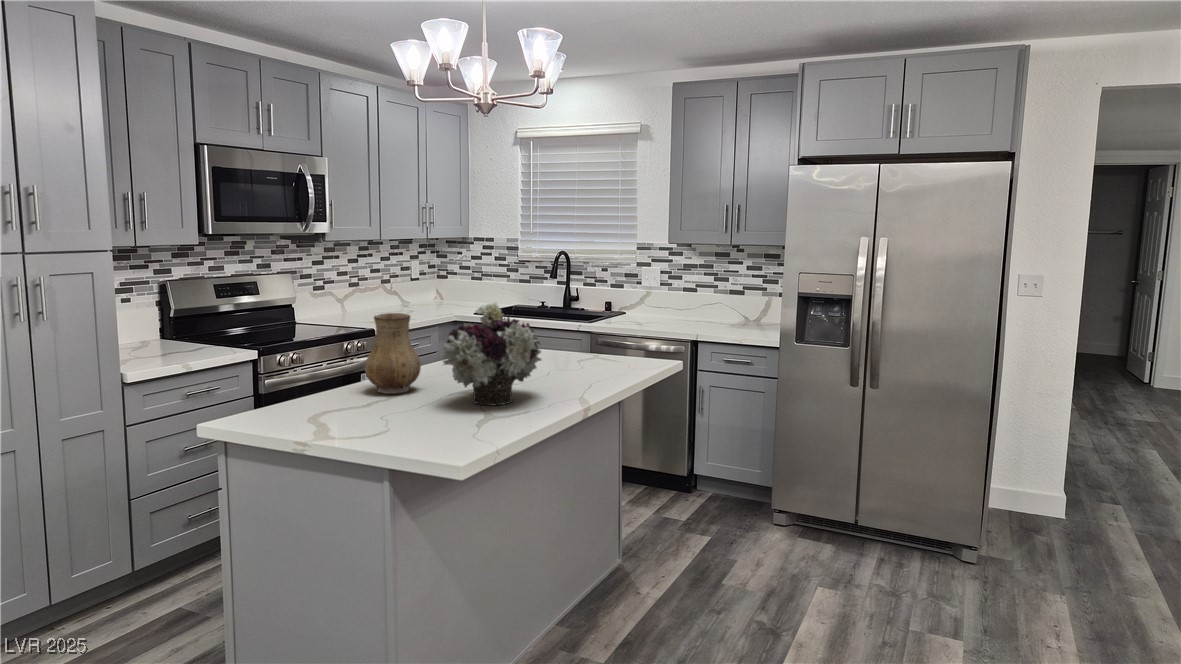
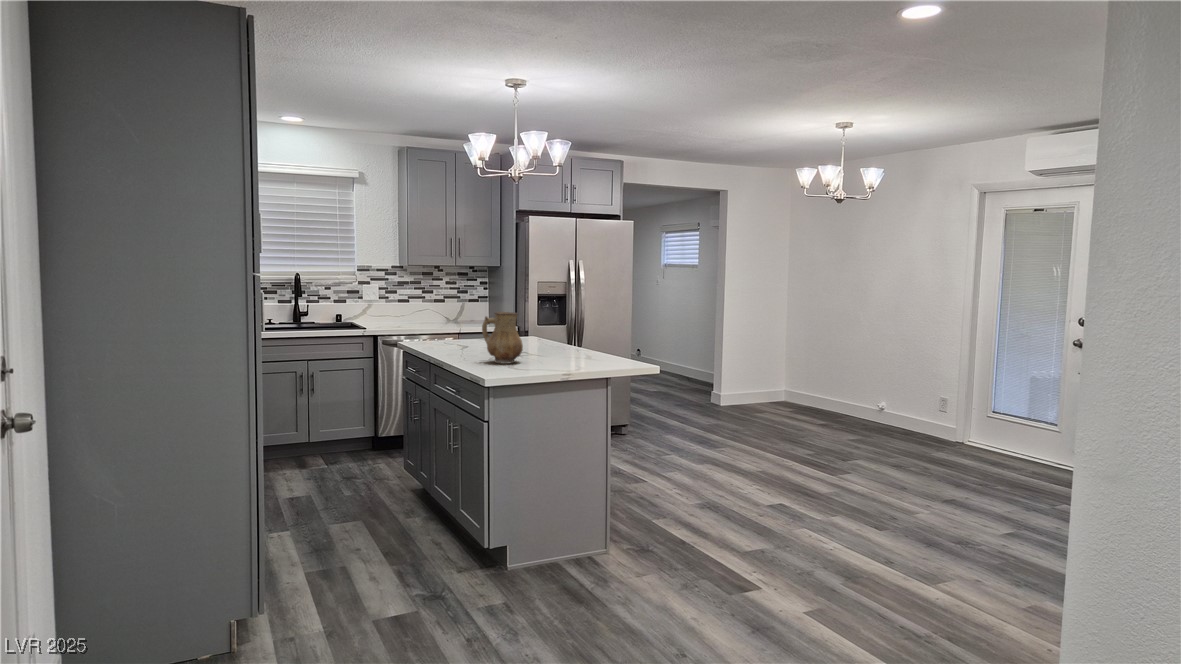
flower arrangement: present [440,302,541,405] -> none [539,300,598,359]

